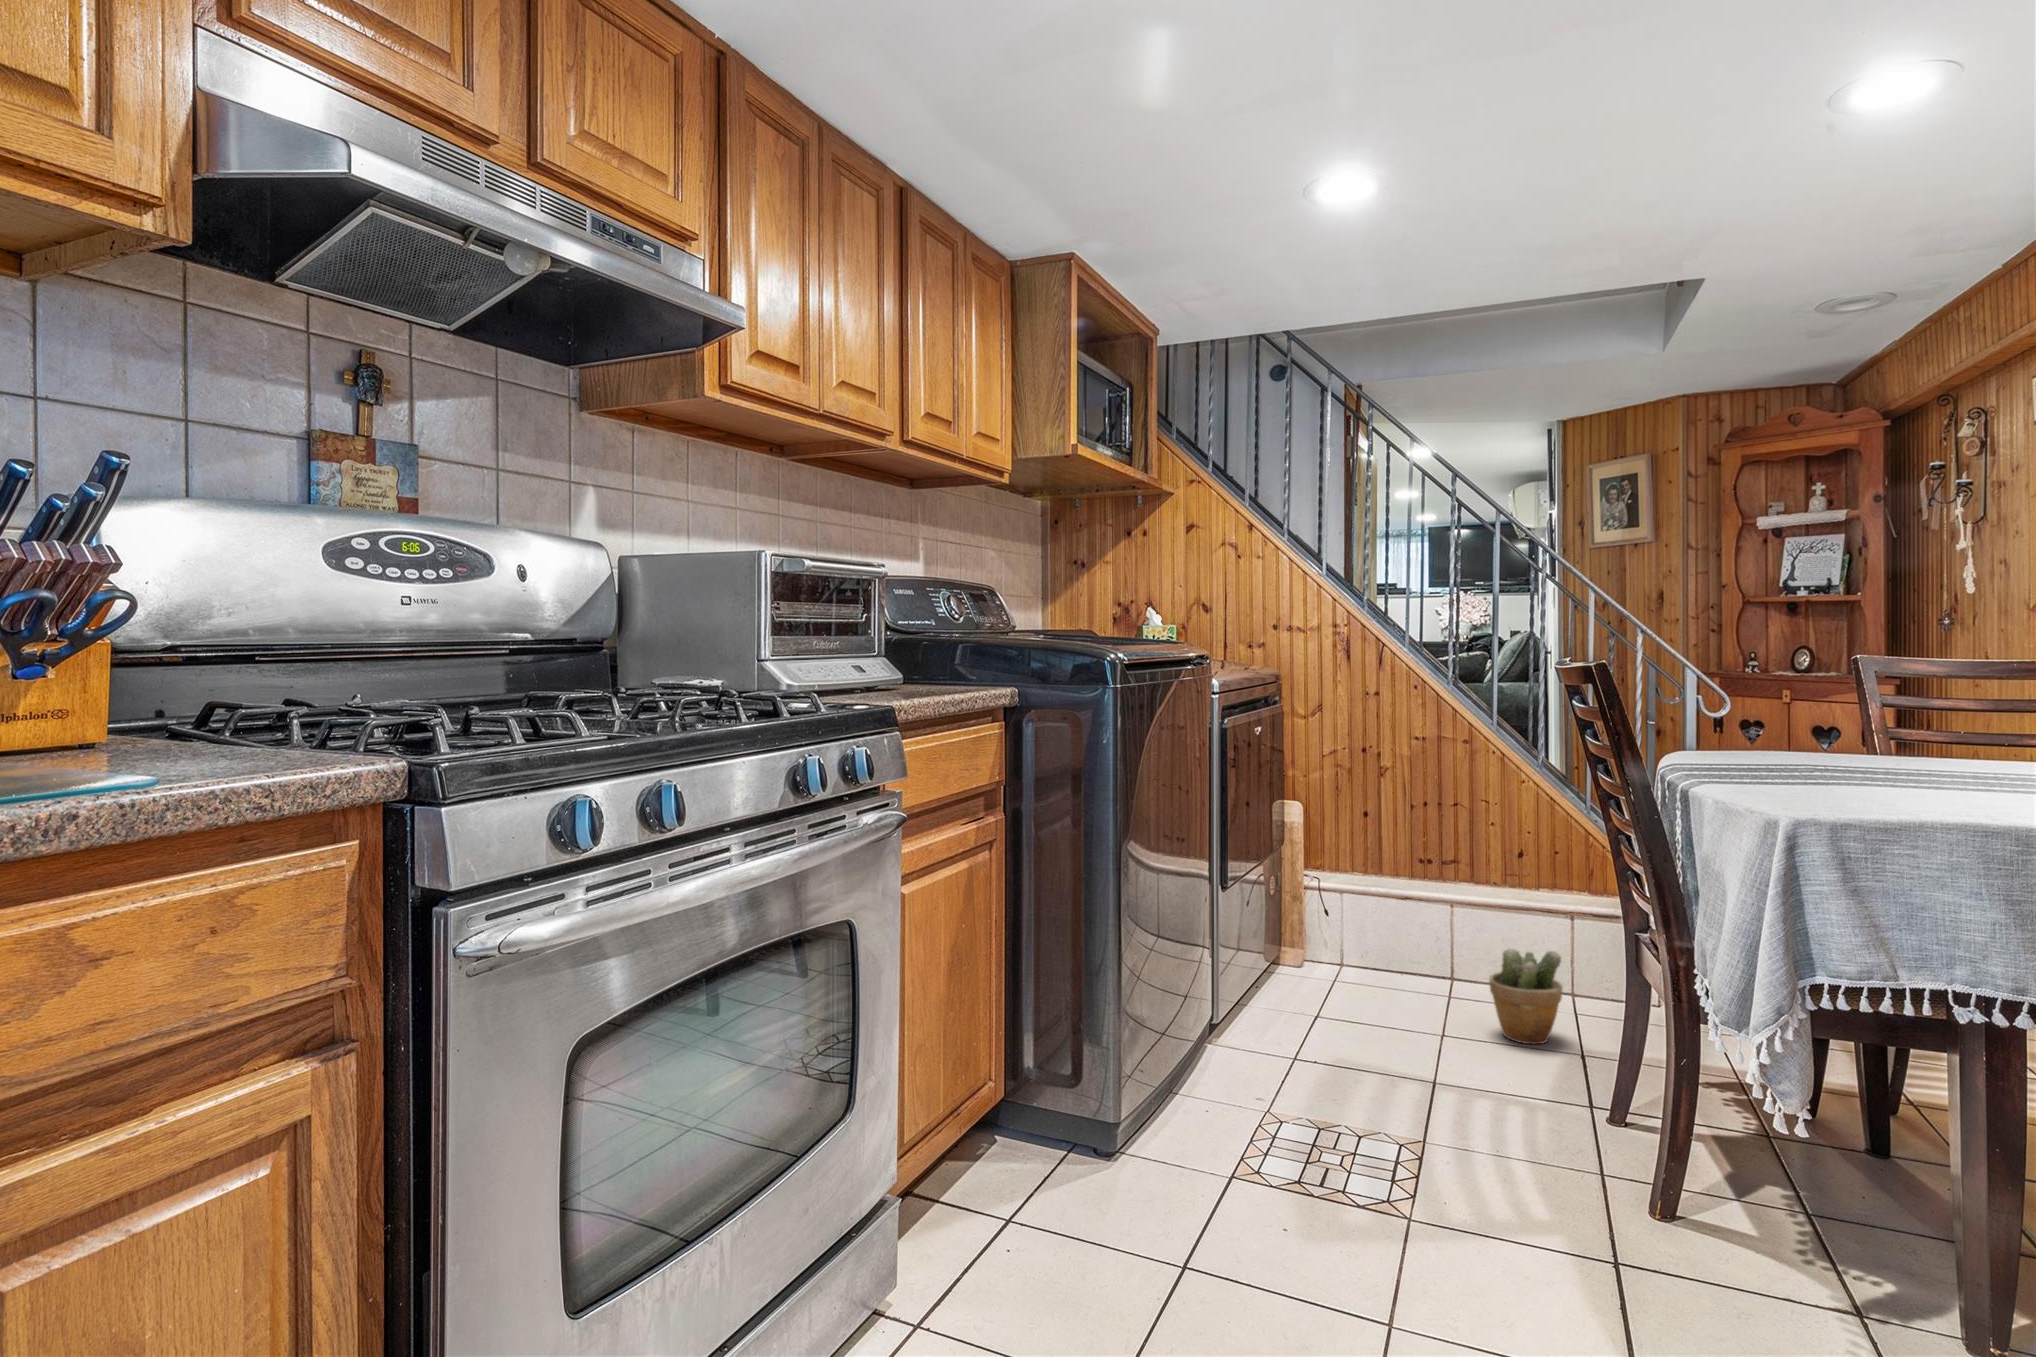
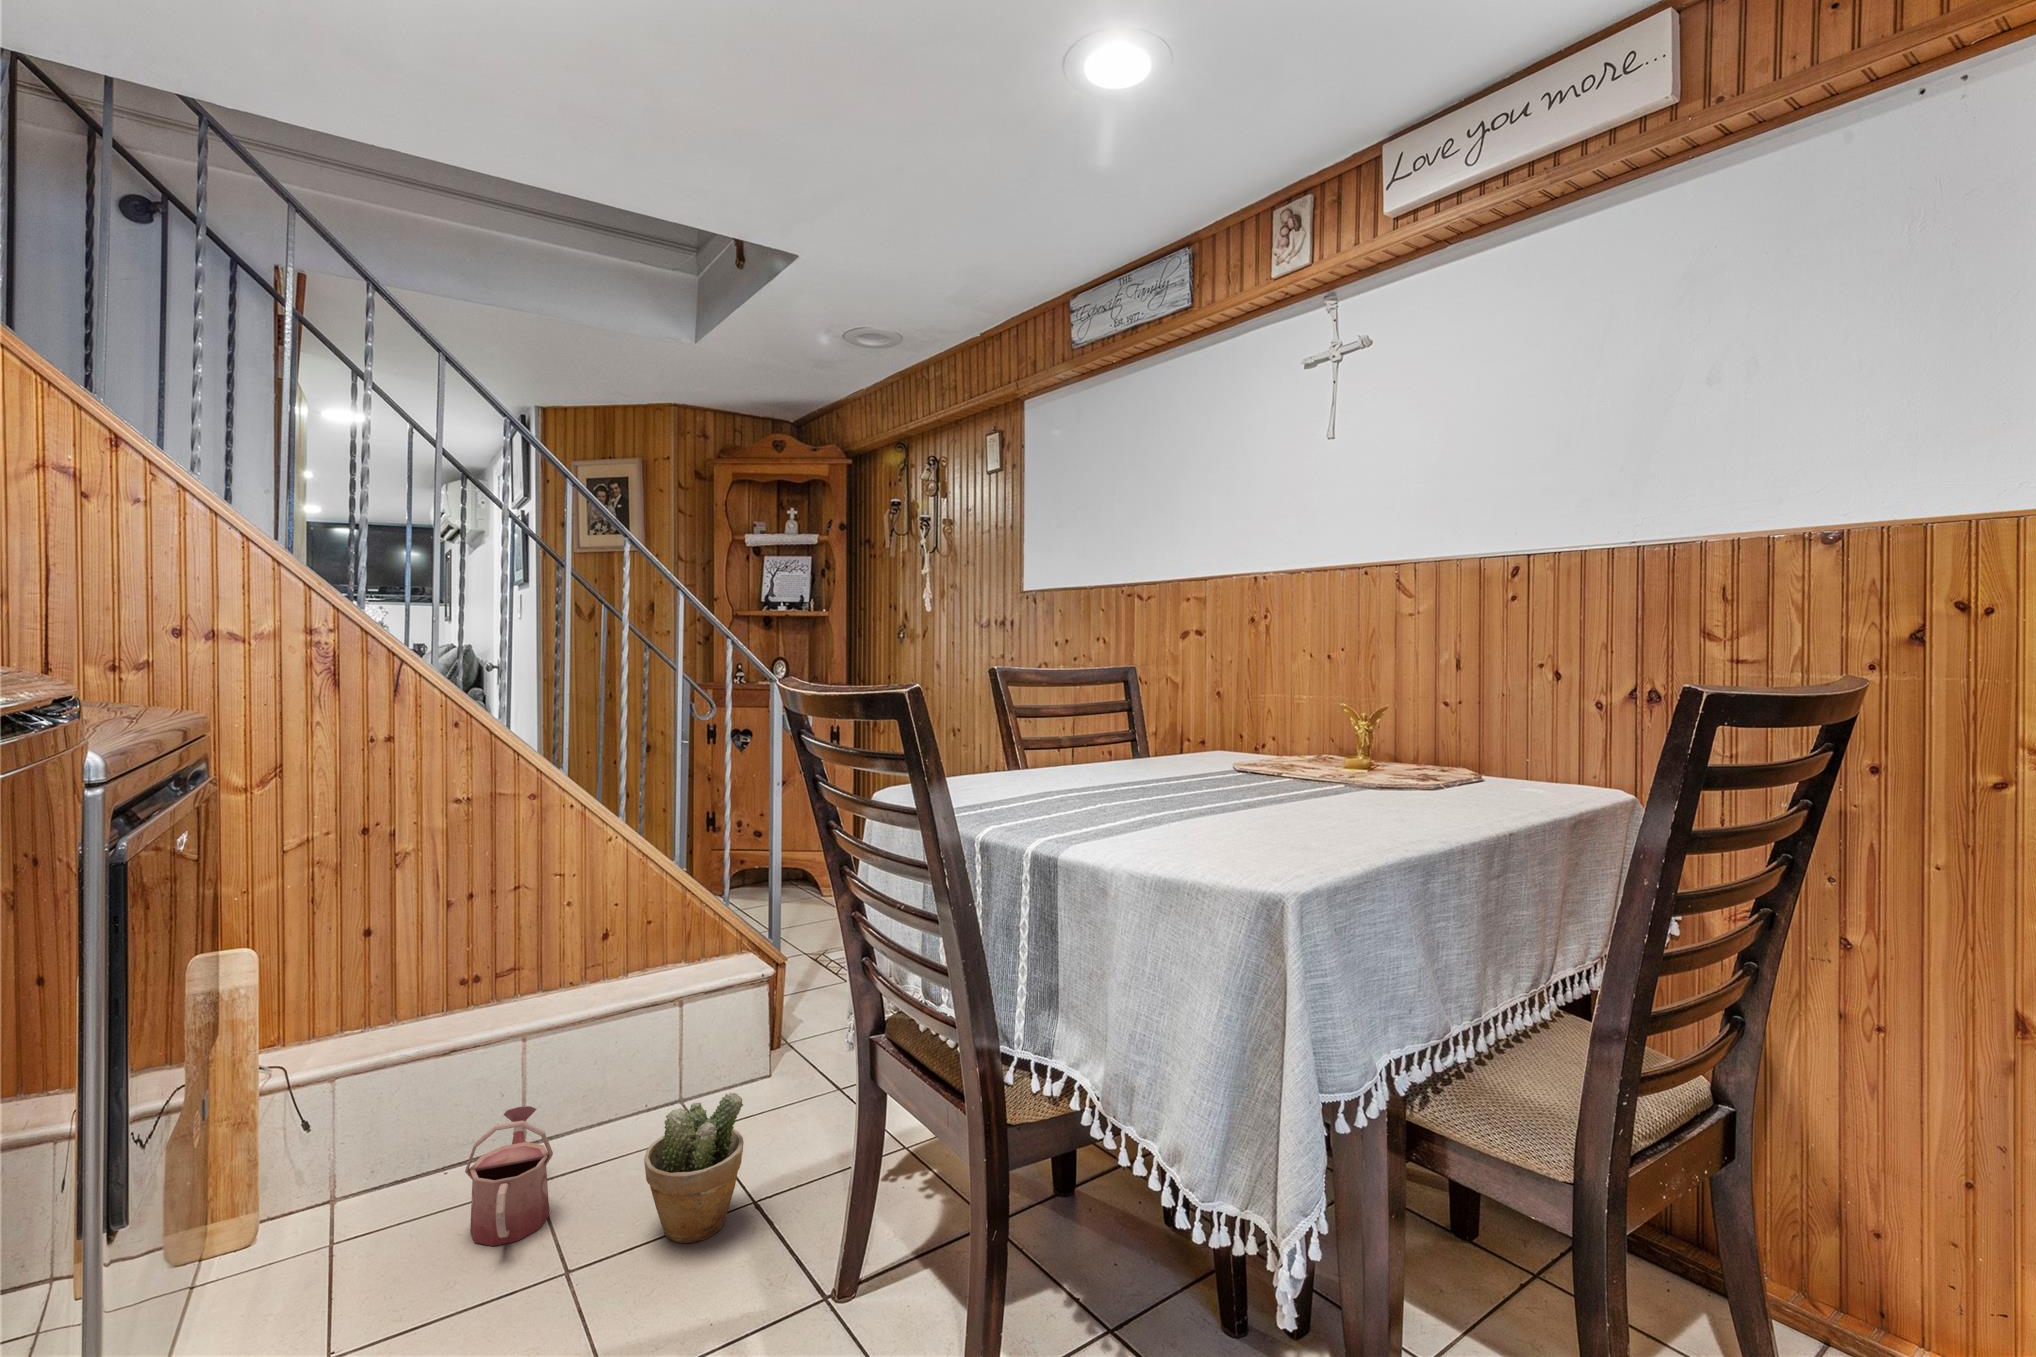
watering can: none [1393,934,1445,1008] -> present [465,1106,553,1246]

